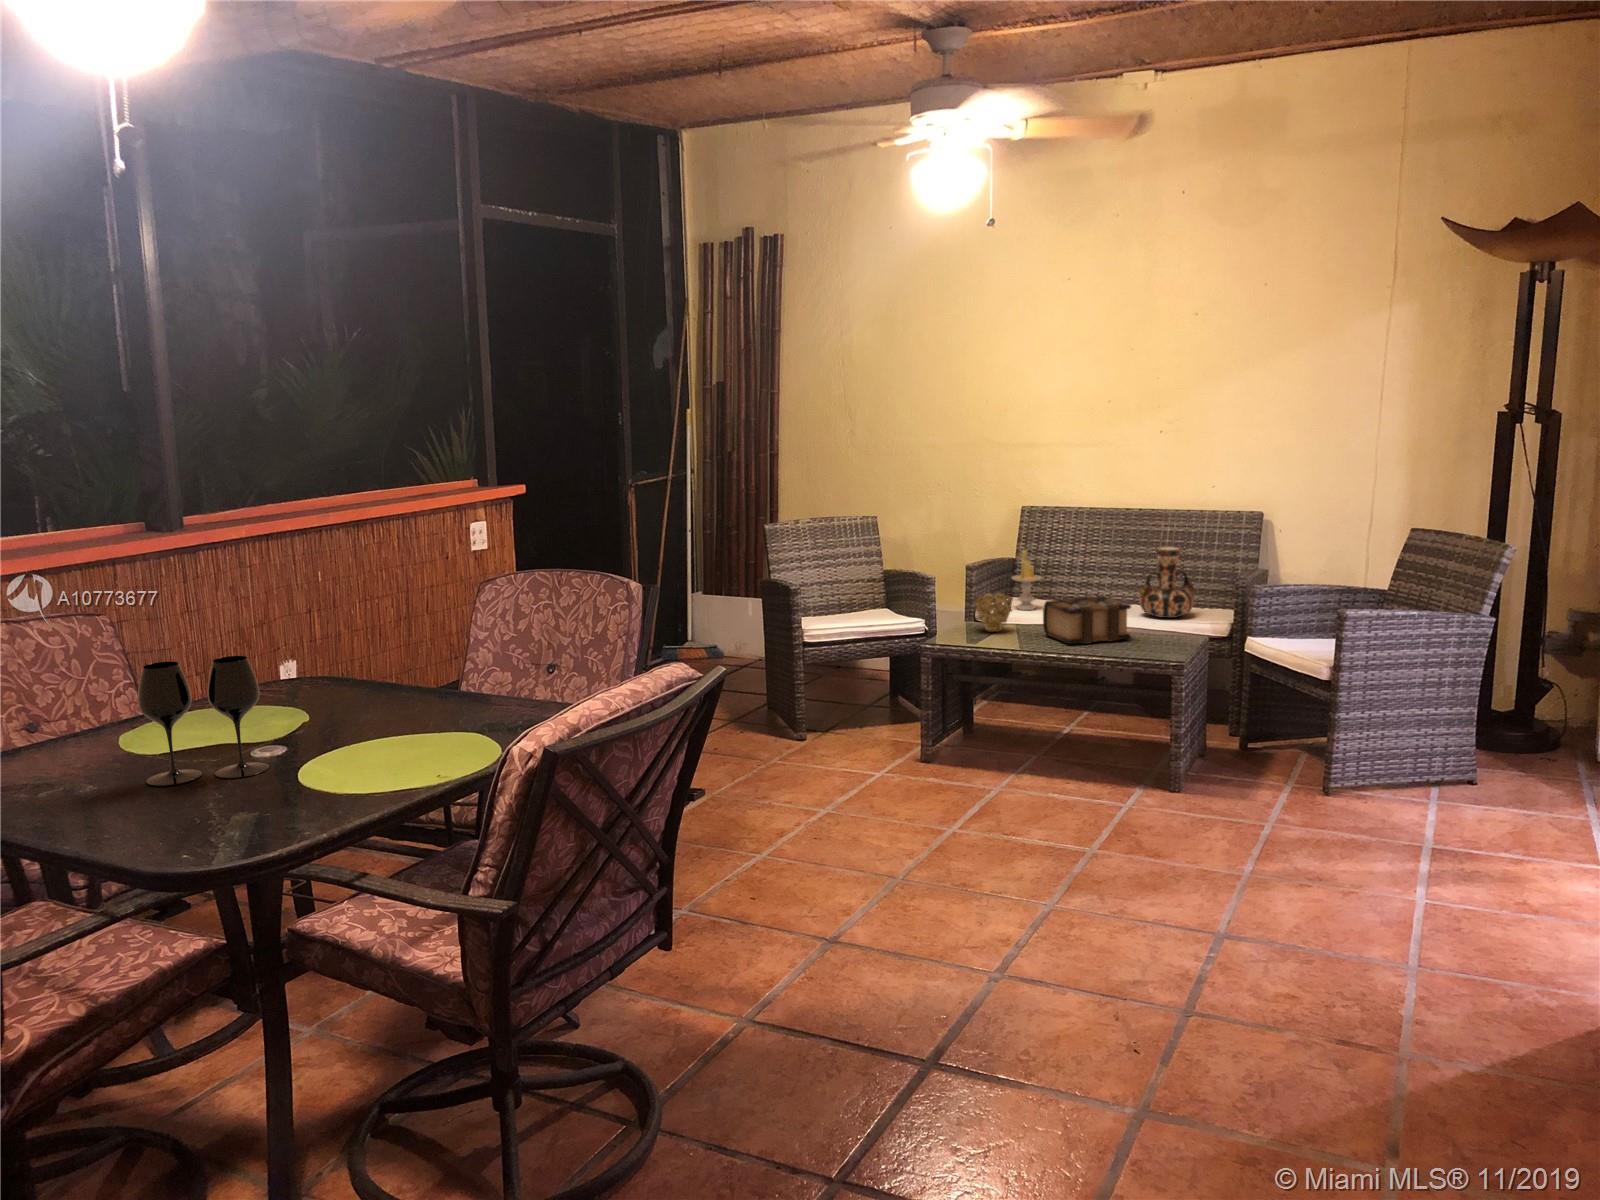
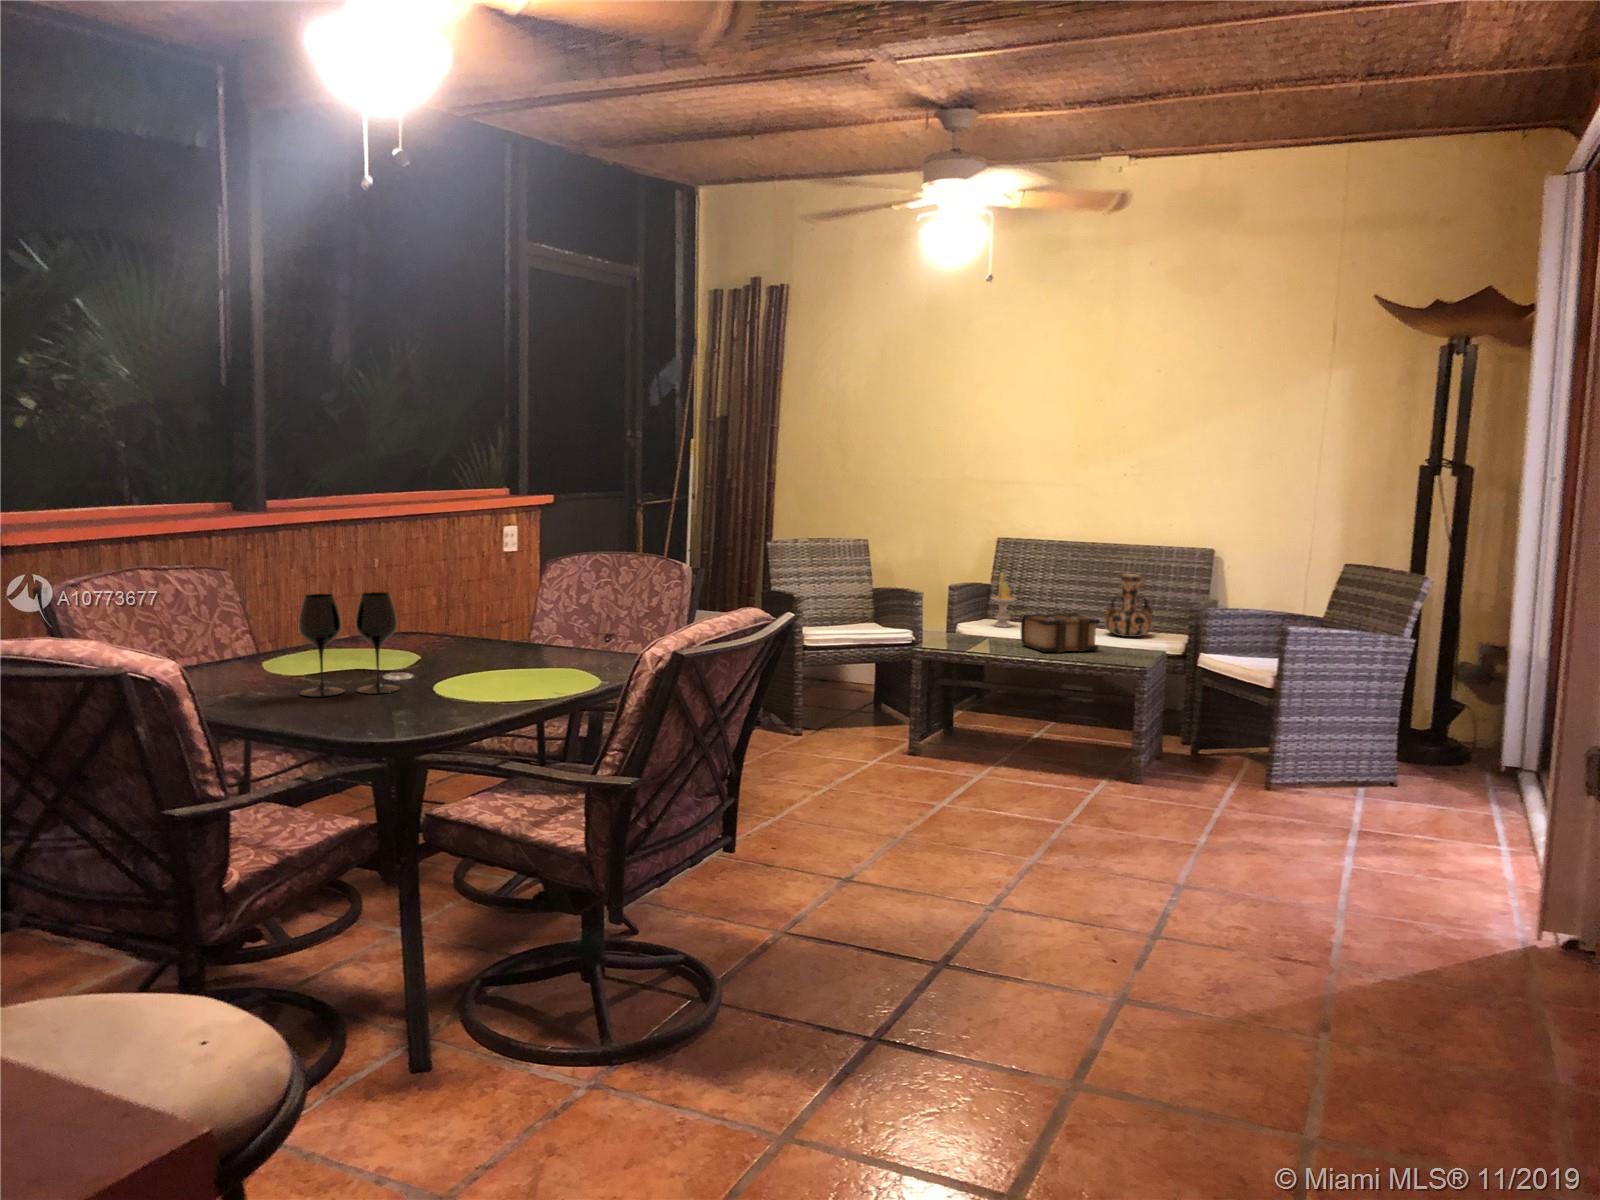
decorative bowl: present [974,593,1013,632] -> none [960,607,994,642]

